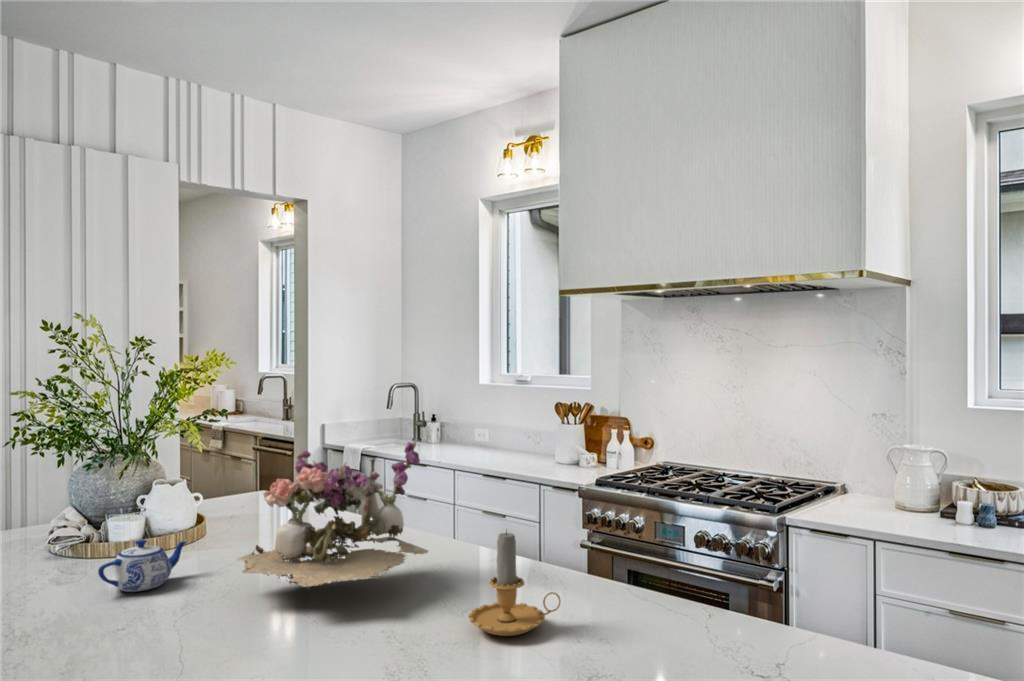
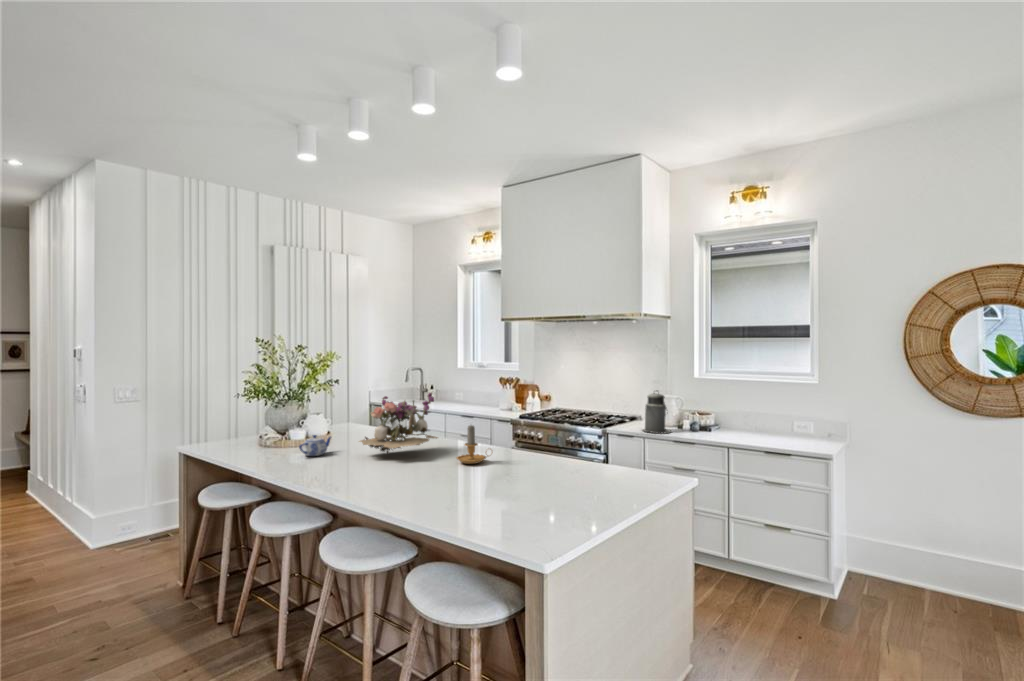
canister: none [864,436,934,530] -> present [643,390,671,433]

